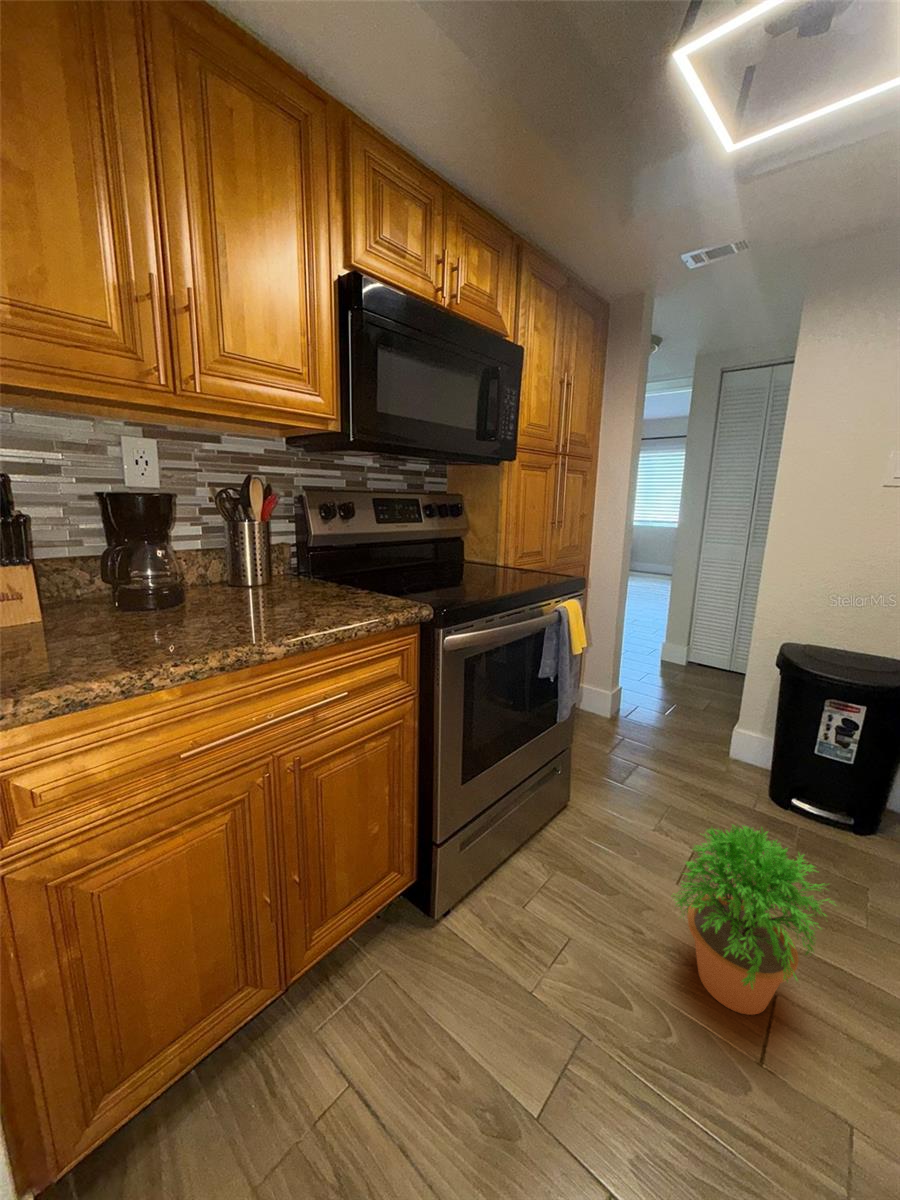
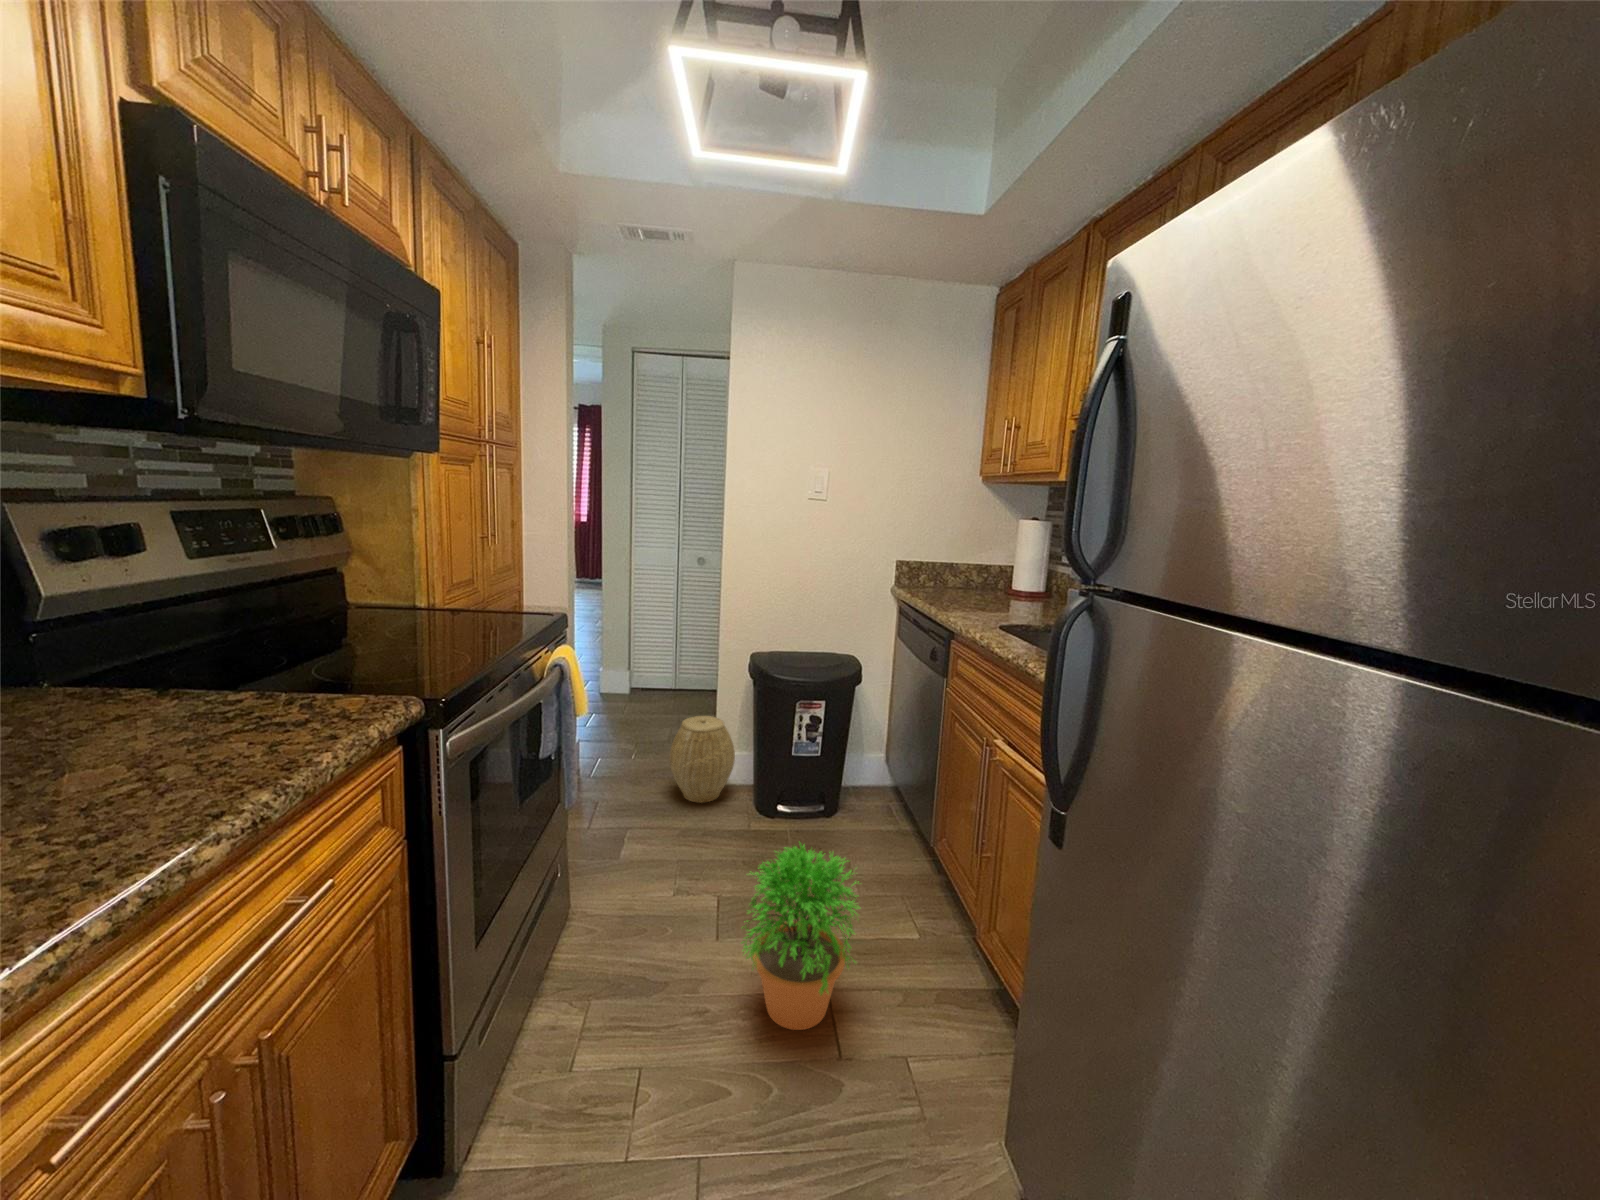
woven basket: none [688,690,755,769] -> present [669,716,735,803]

